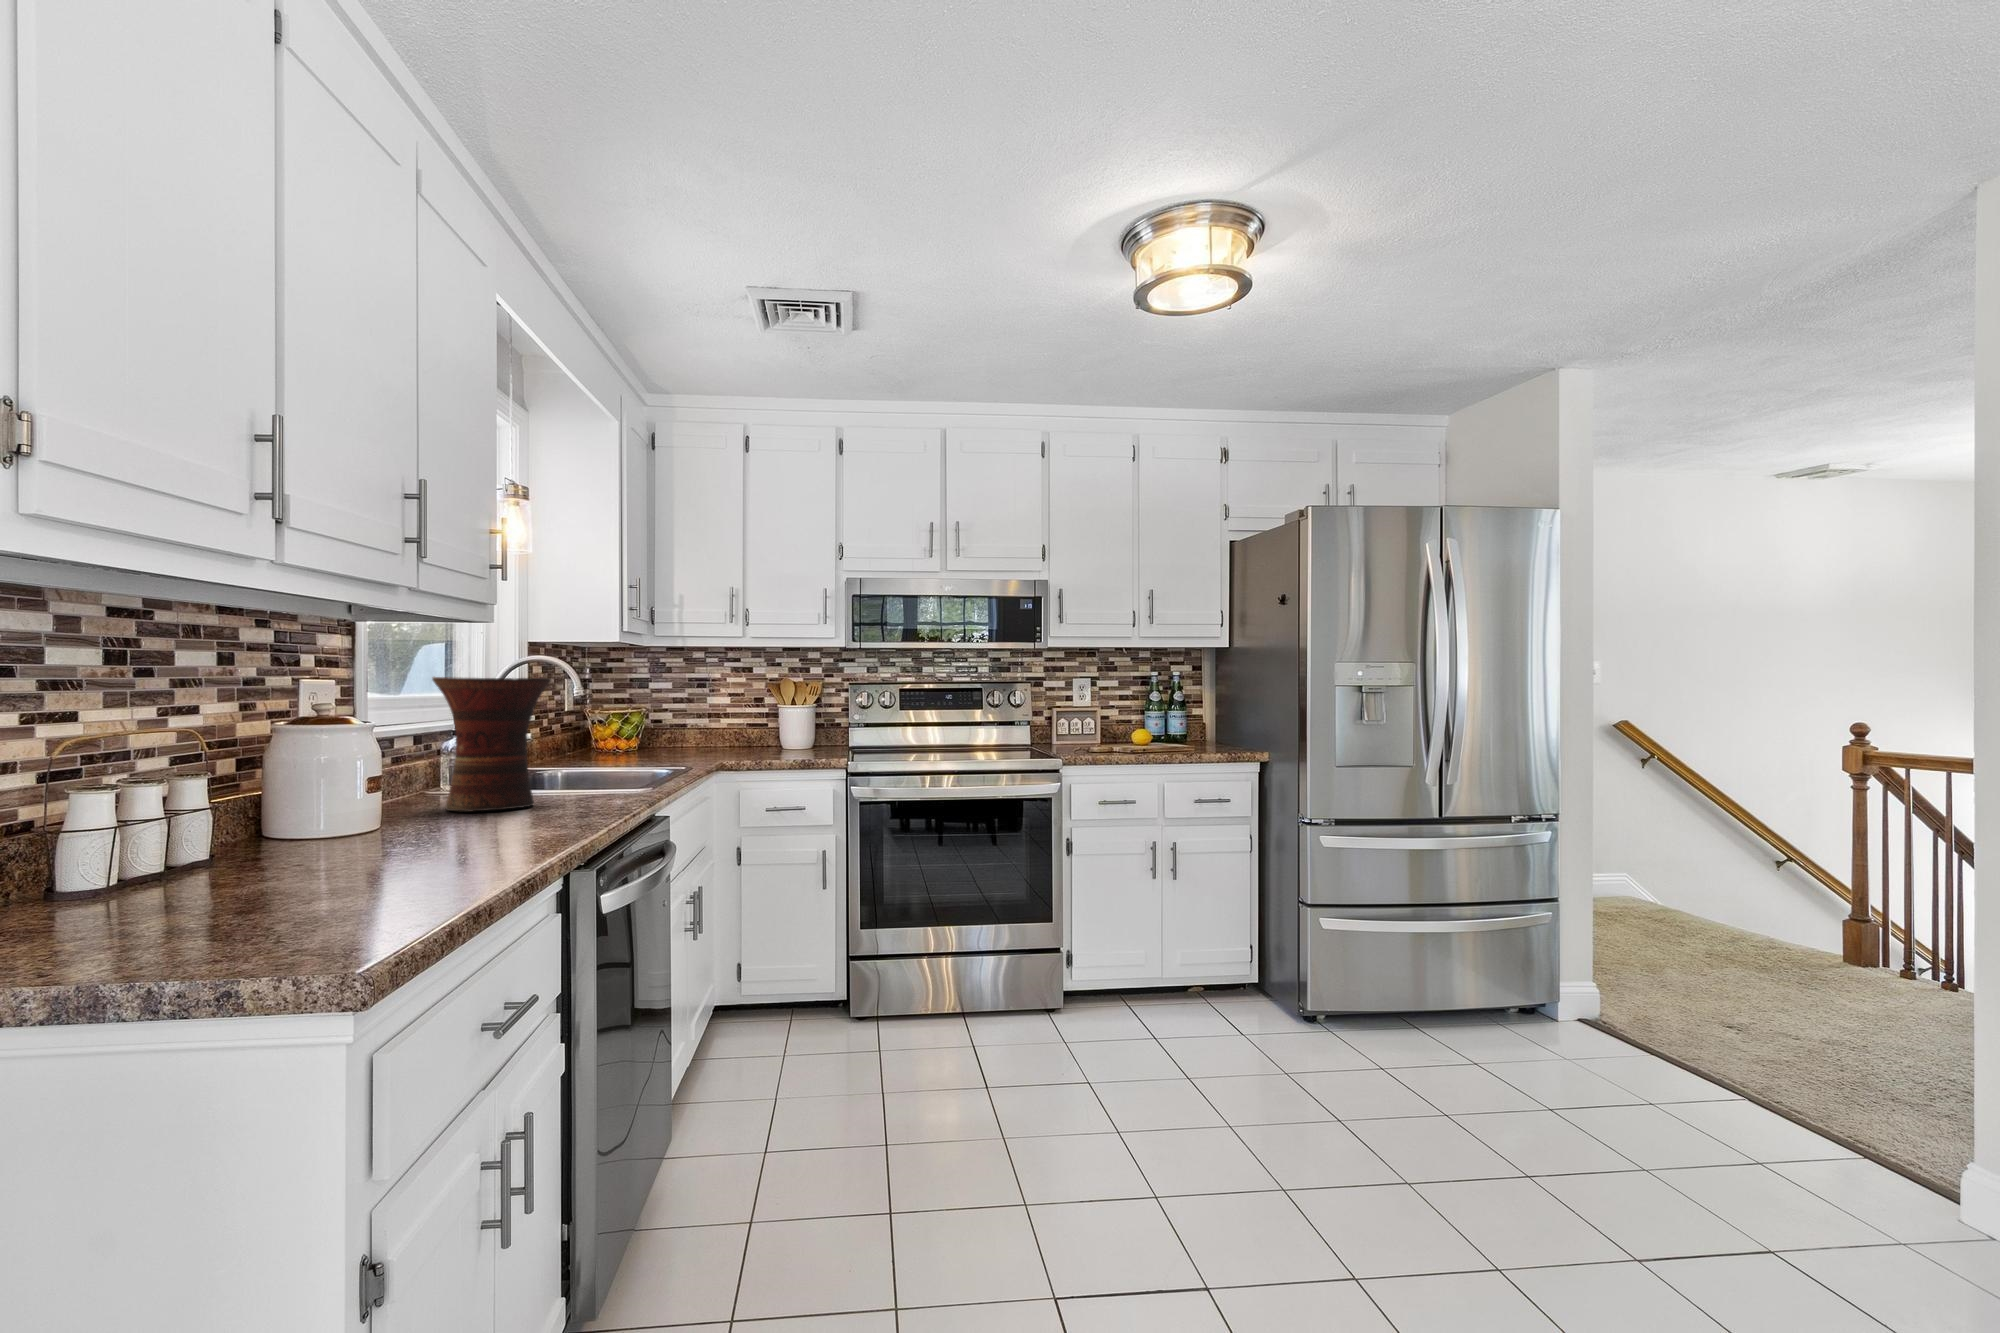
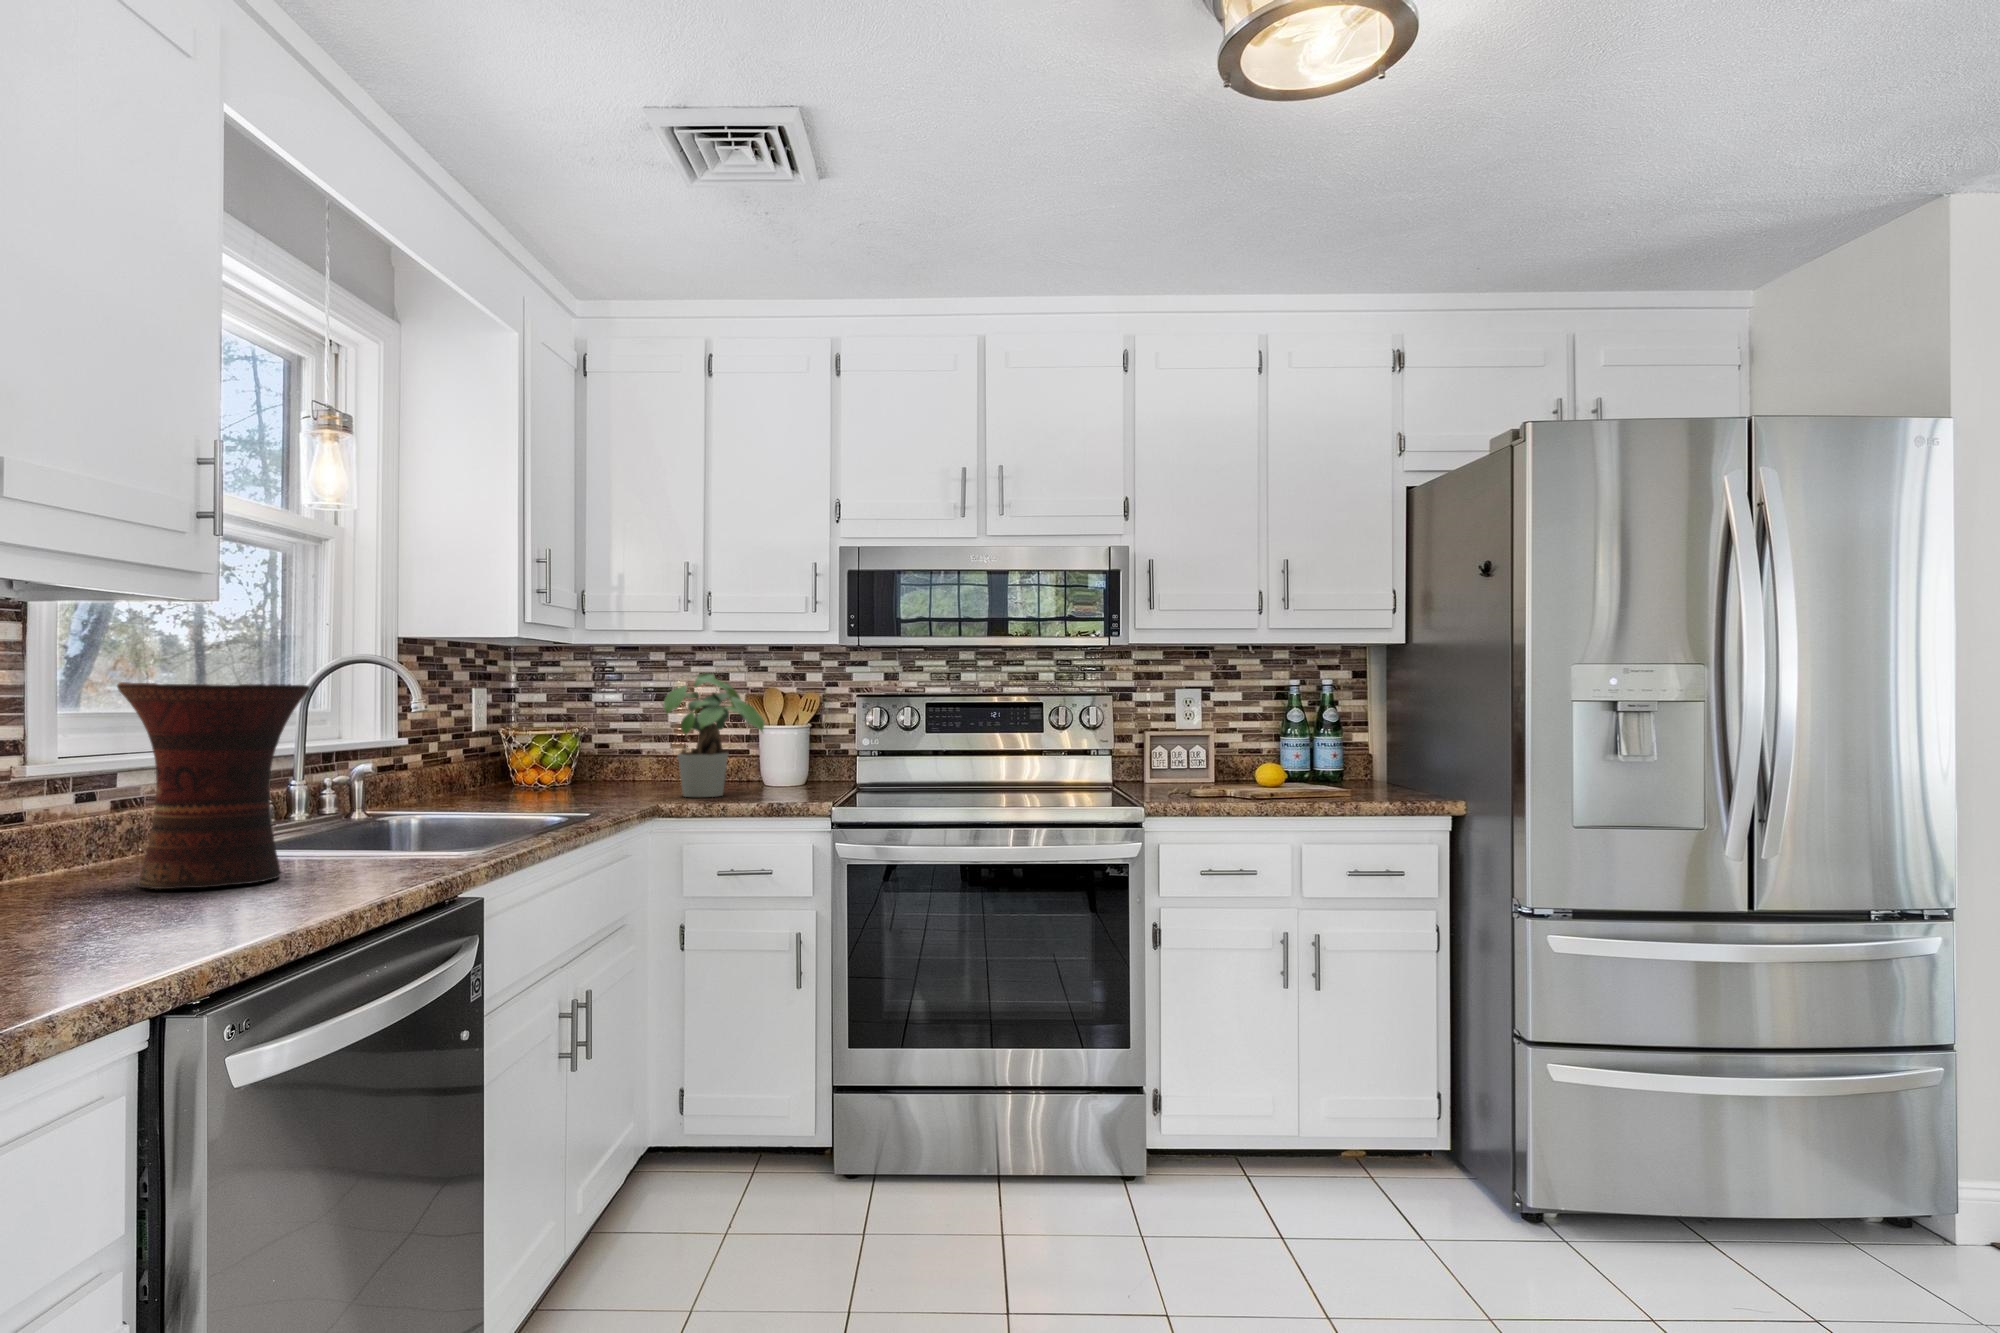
potted plant: none [719,668,794,757] -> present [663,673,764,797]

